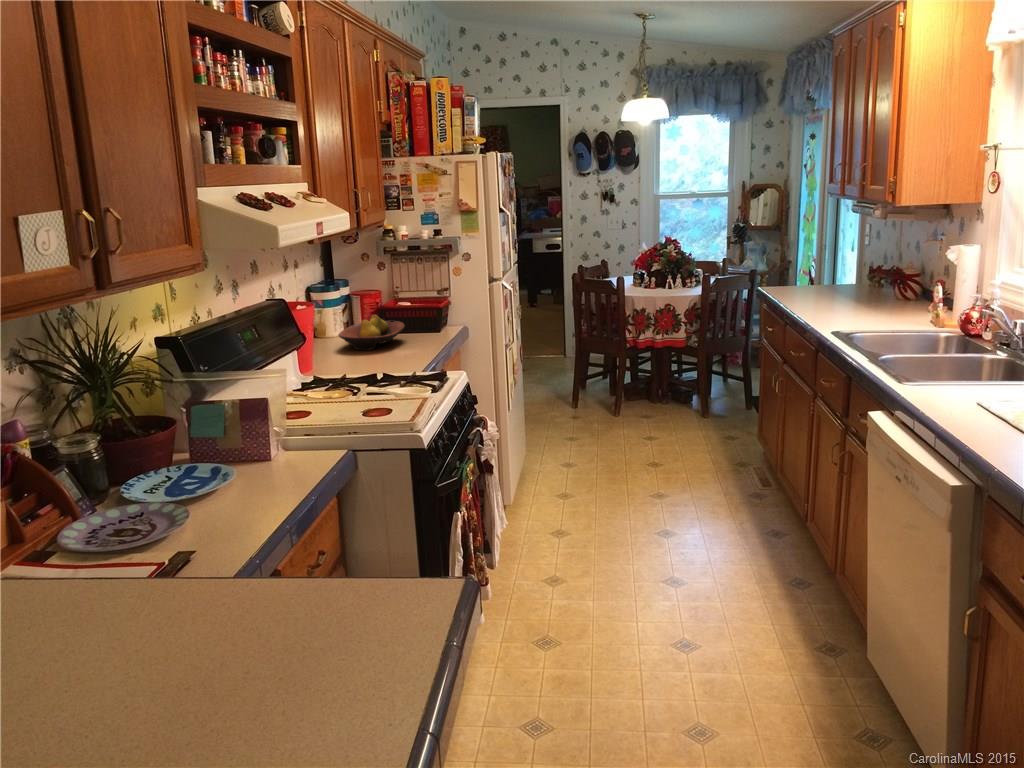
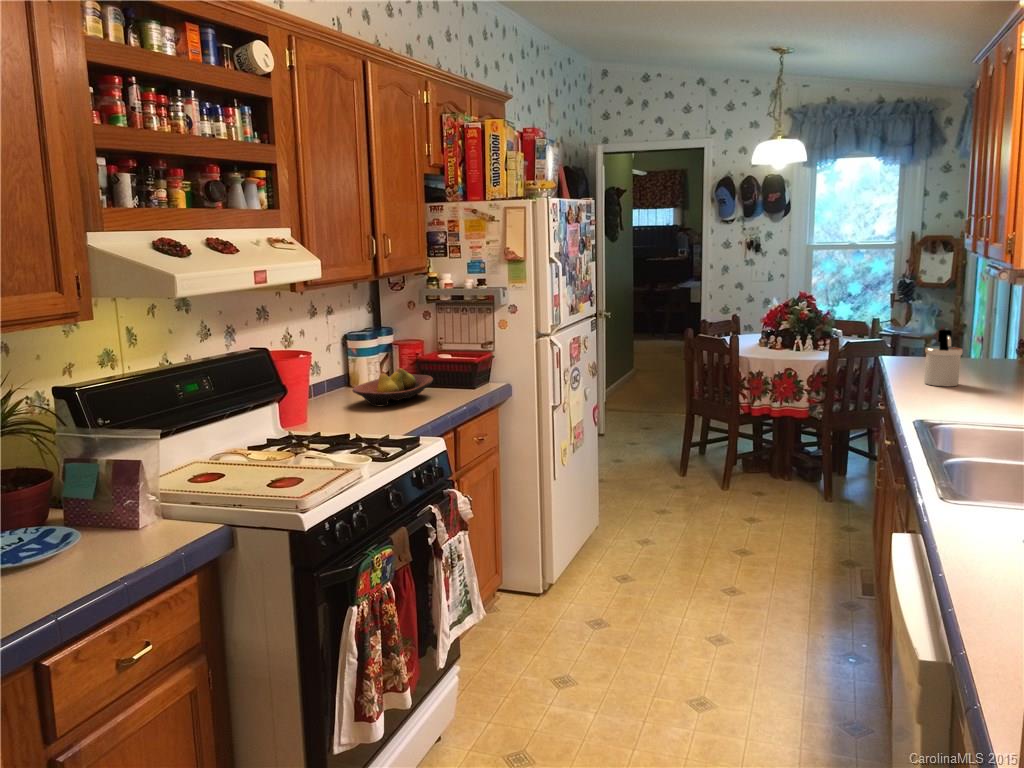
soap dispenser: none [809,261,838,308] -> present [924,330,963,386]

